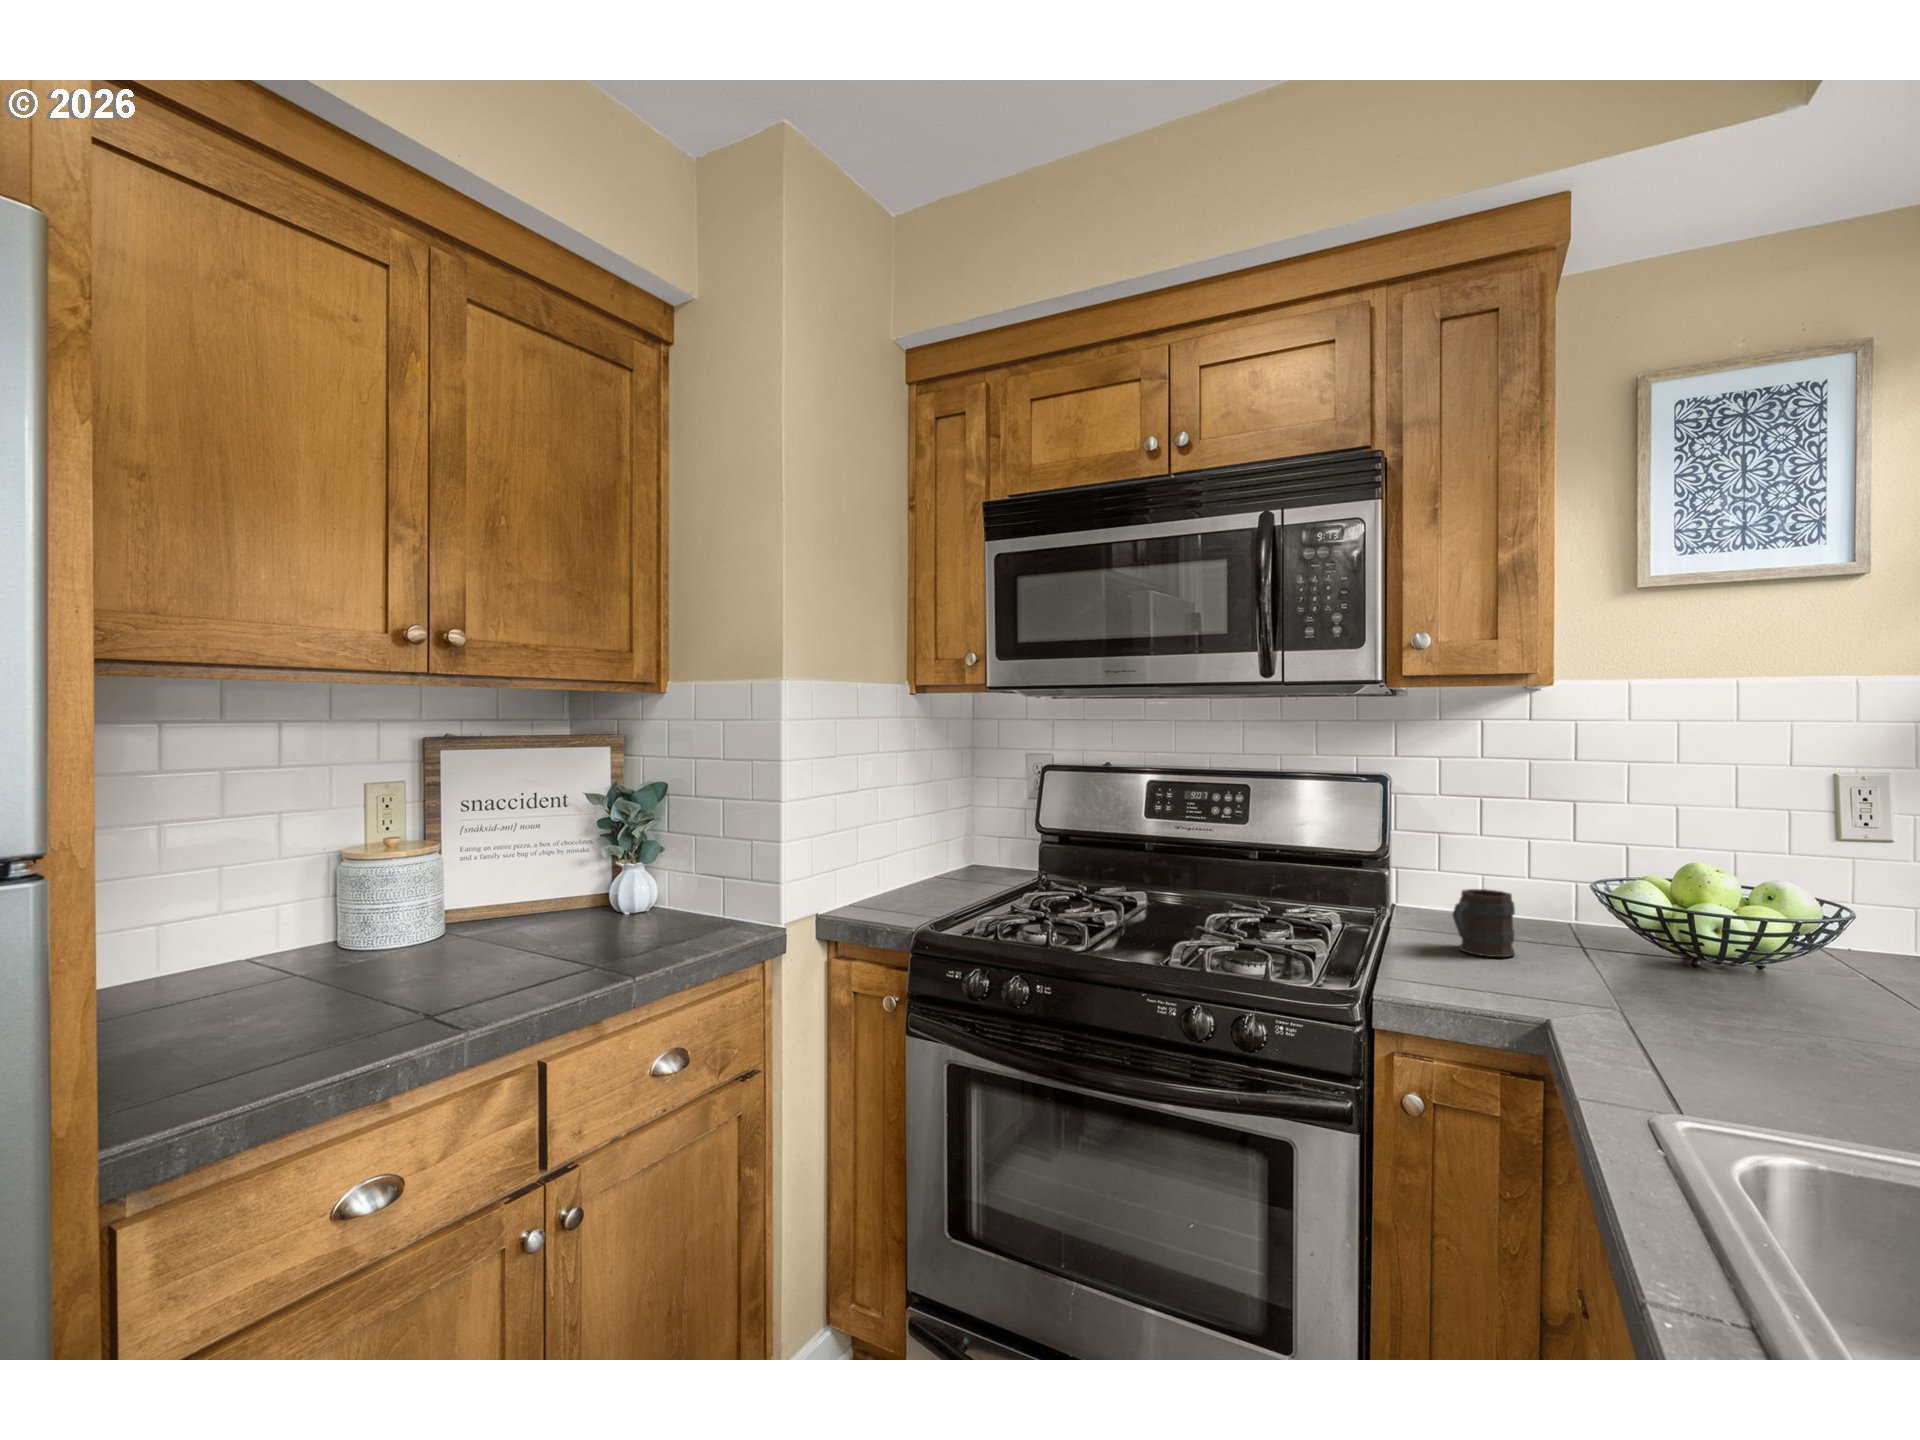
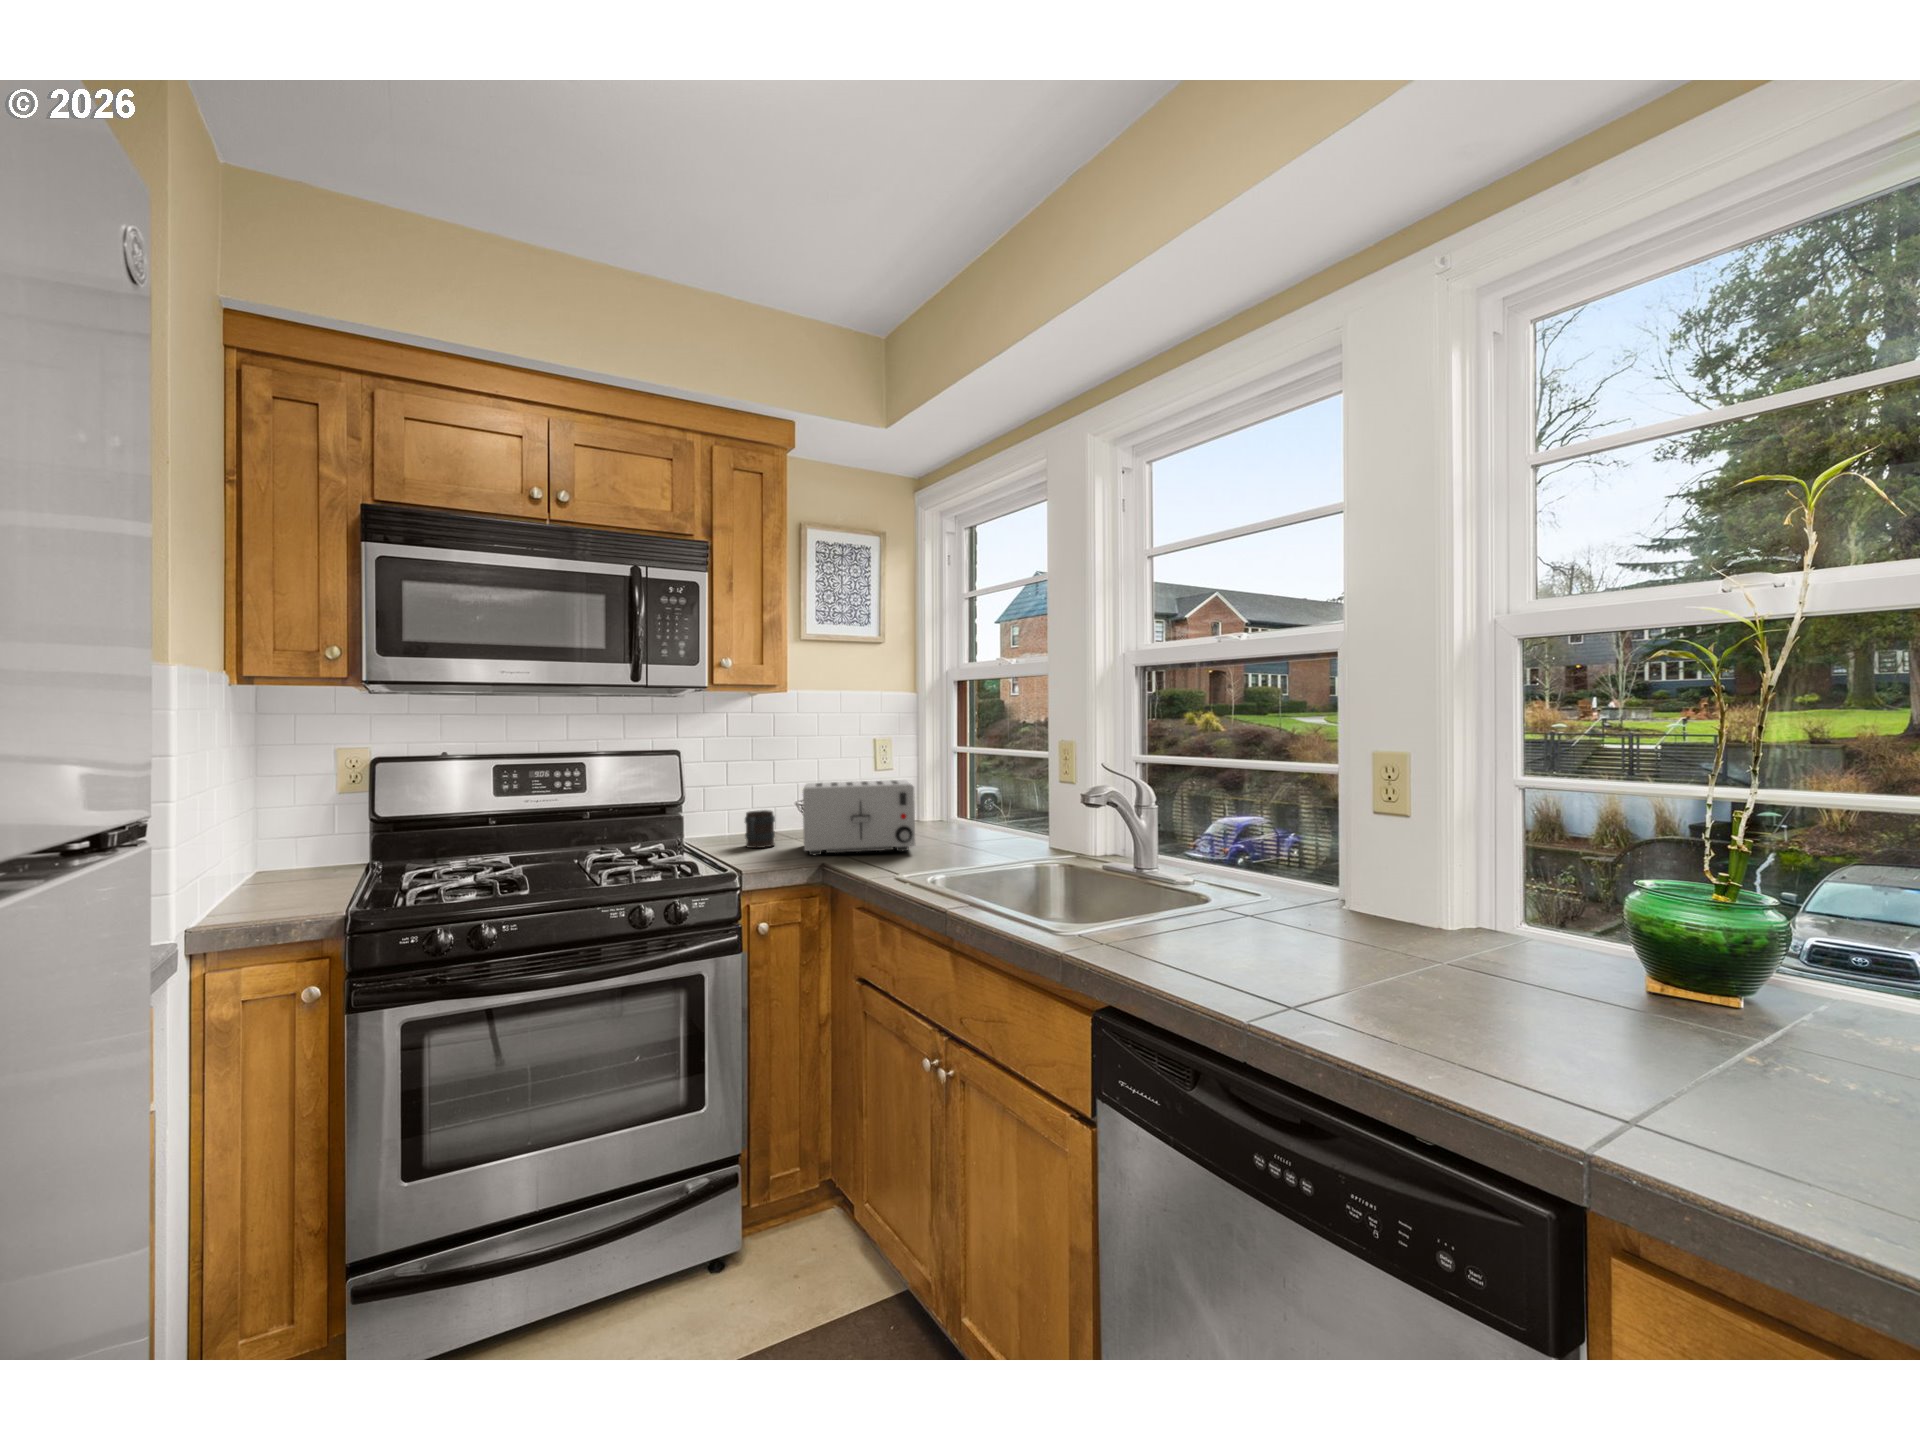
toaster: none [1529,855,1839,1041] -> present [803,780,915,855]

